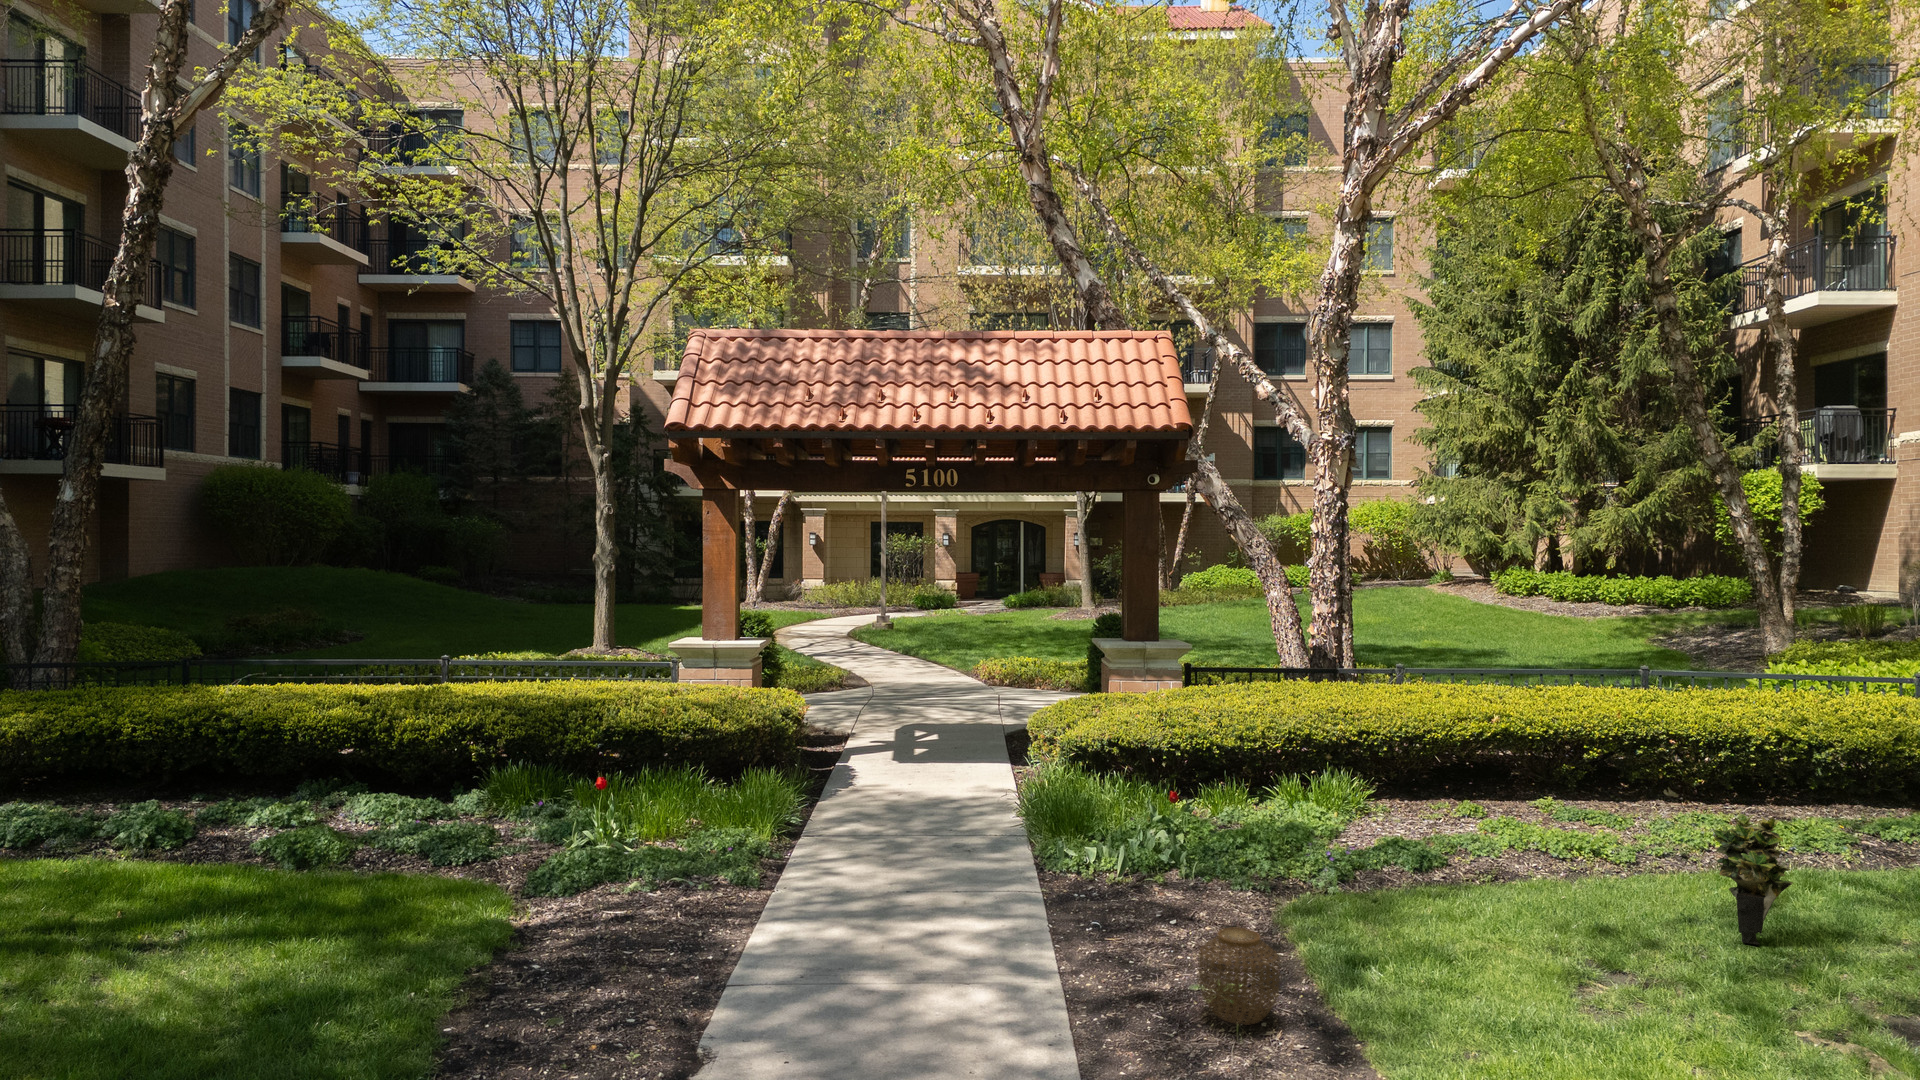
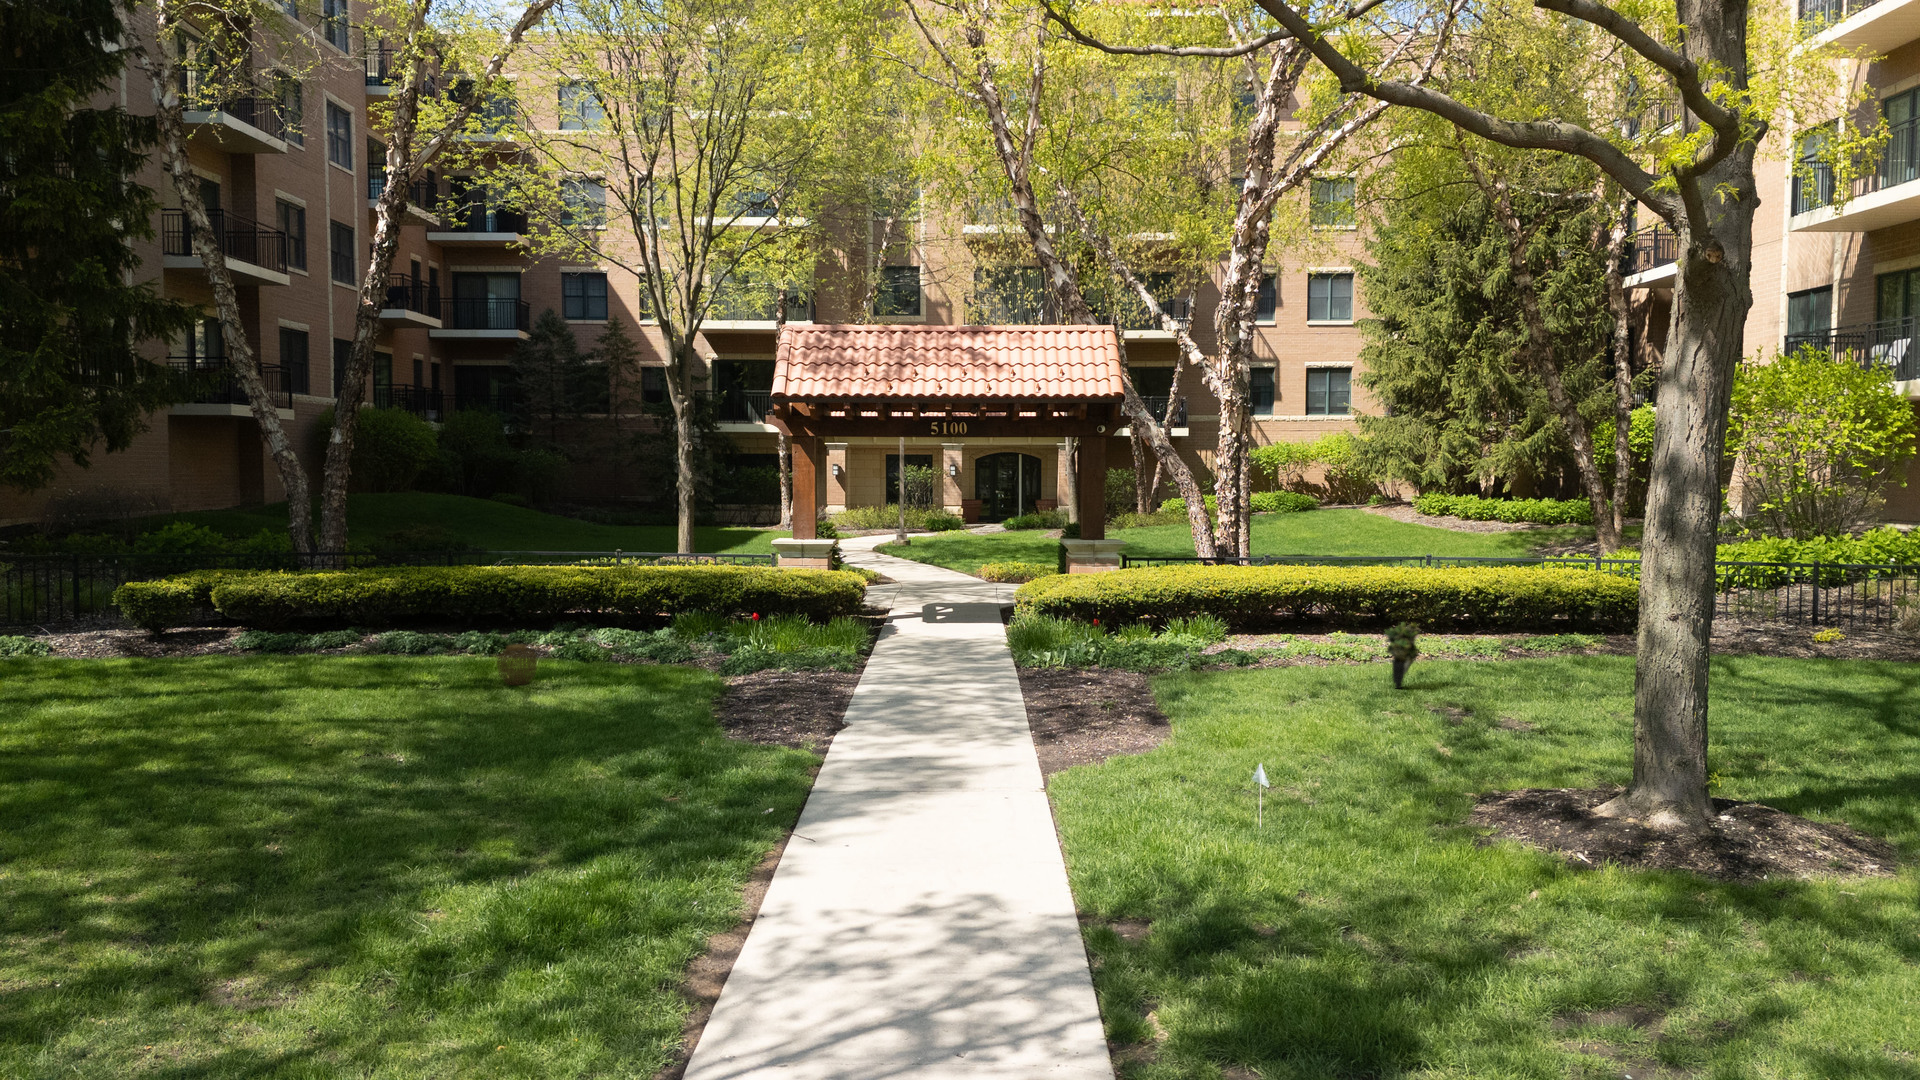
woven basket: present [1198,928,1279,1024] -> present [497,644,537,685]

